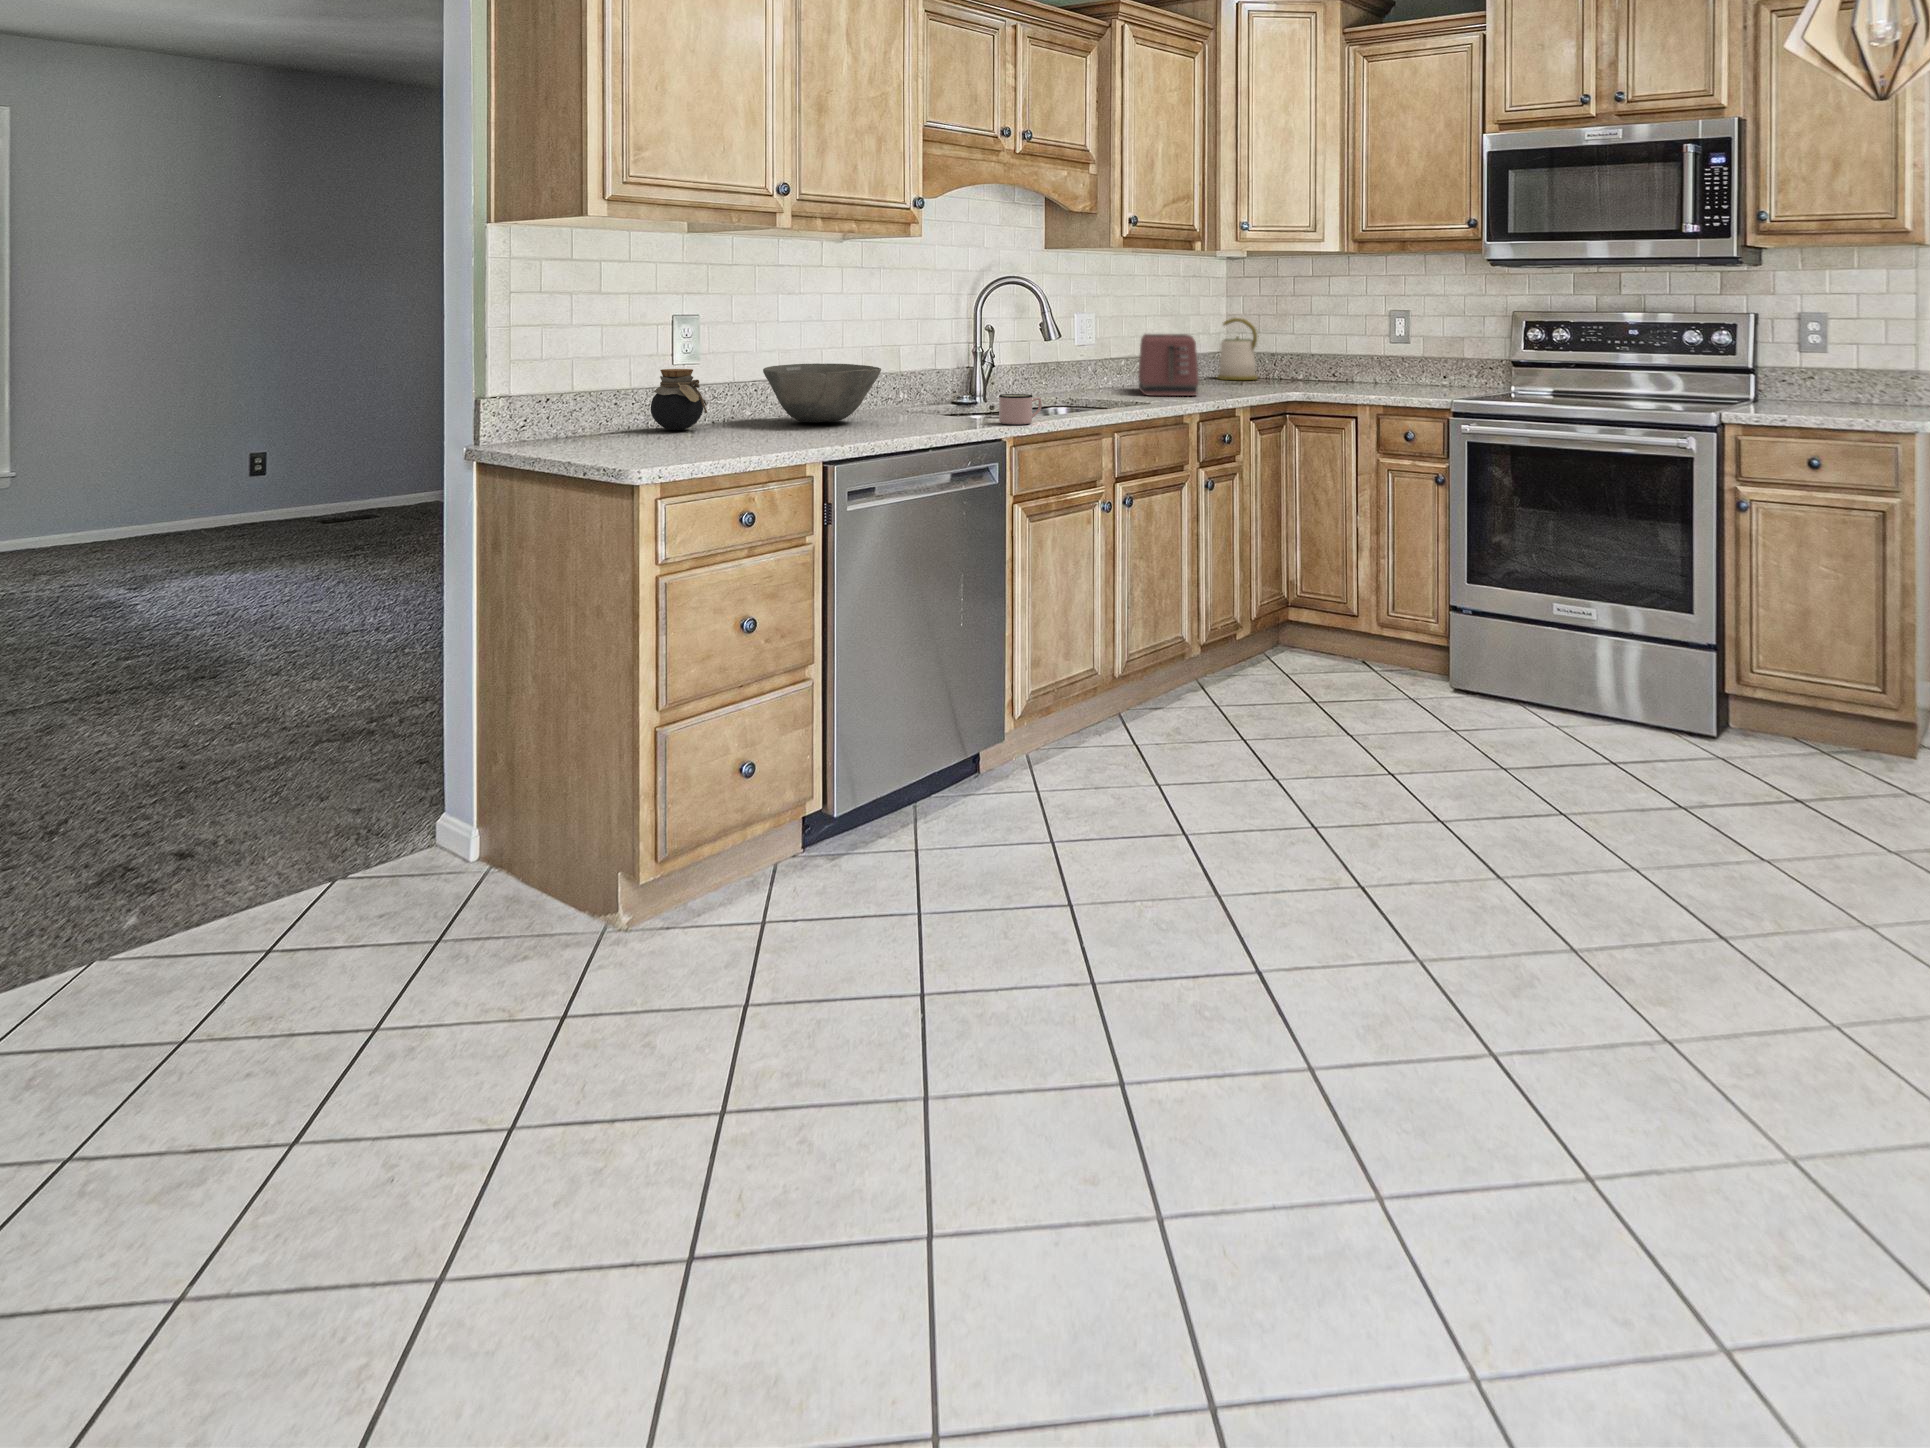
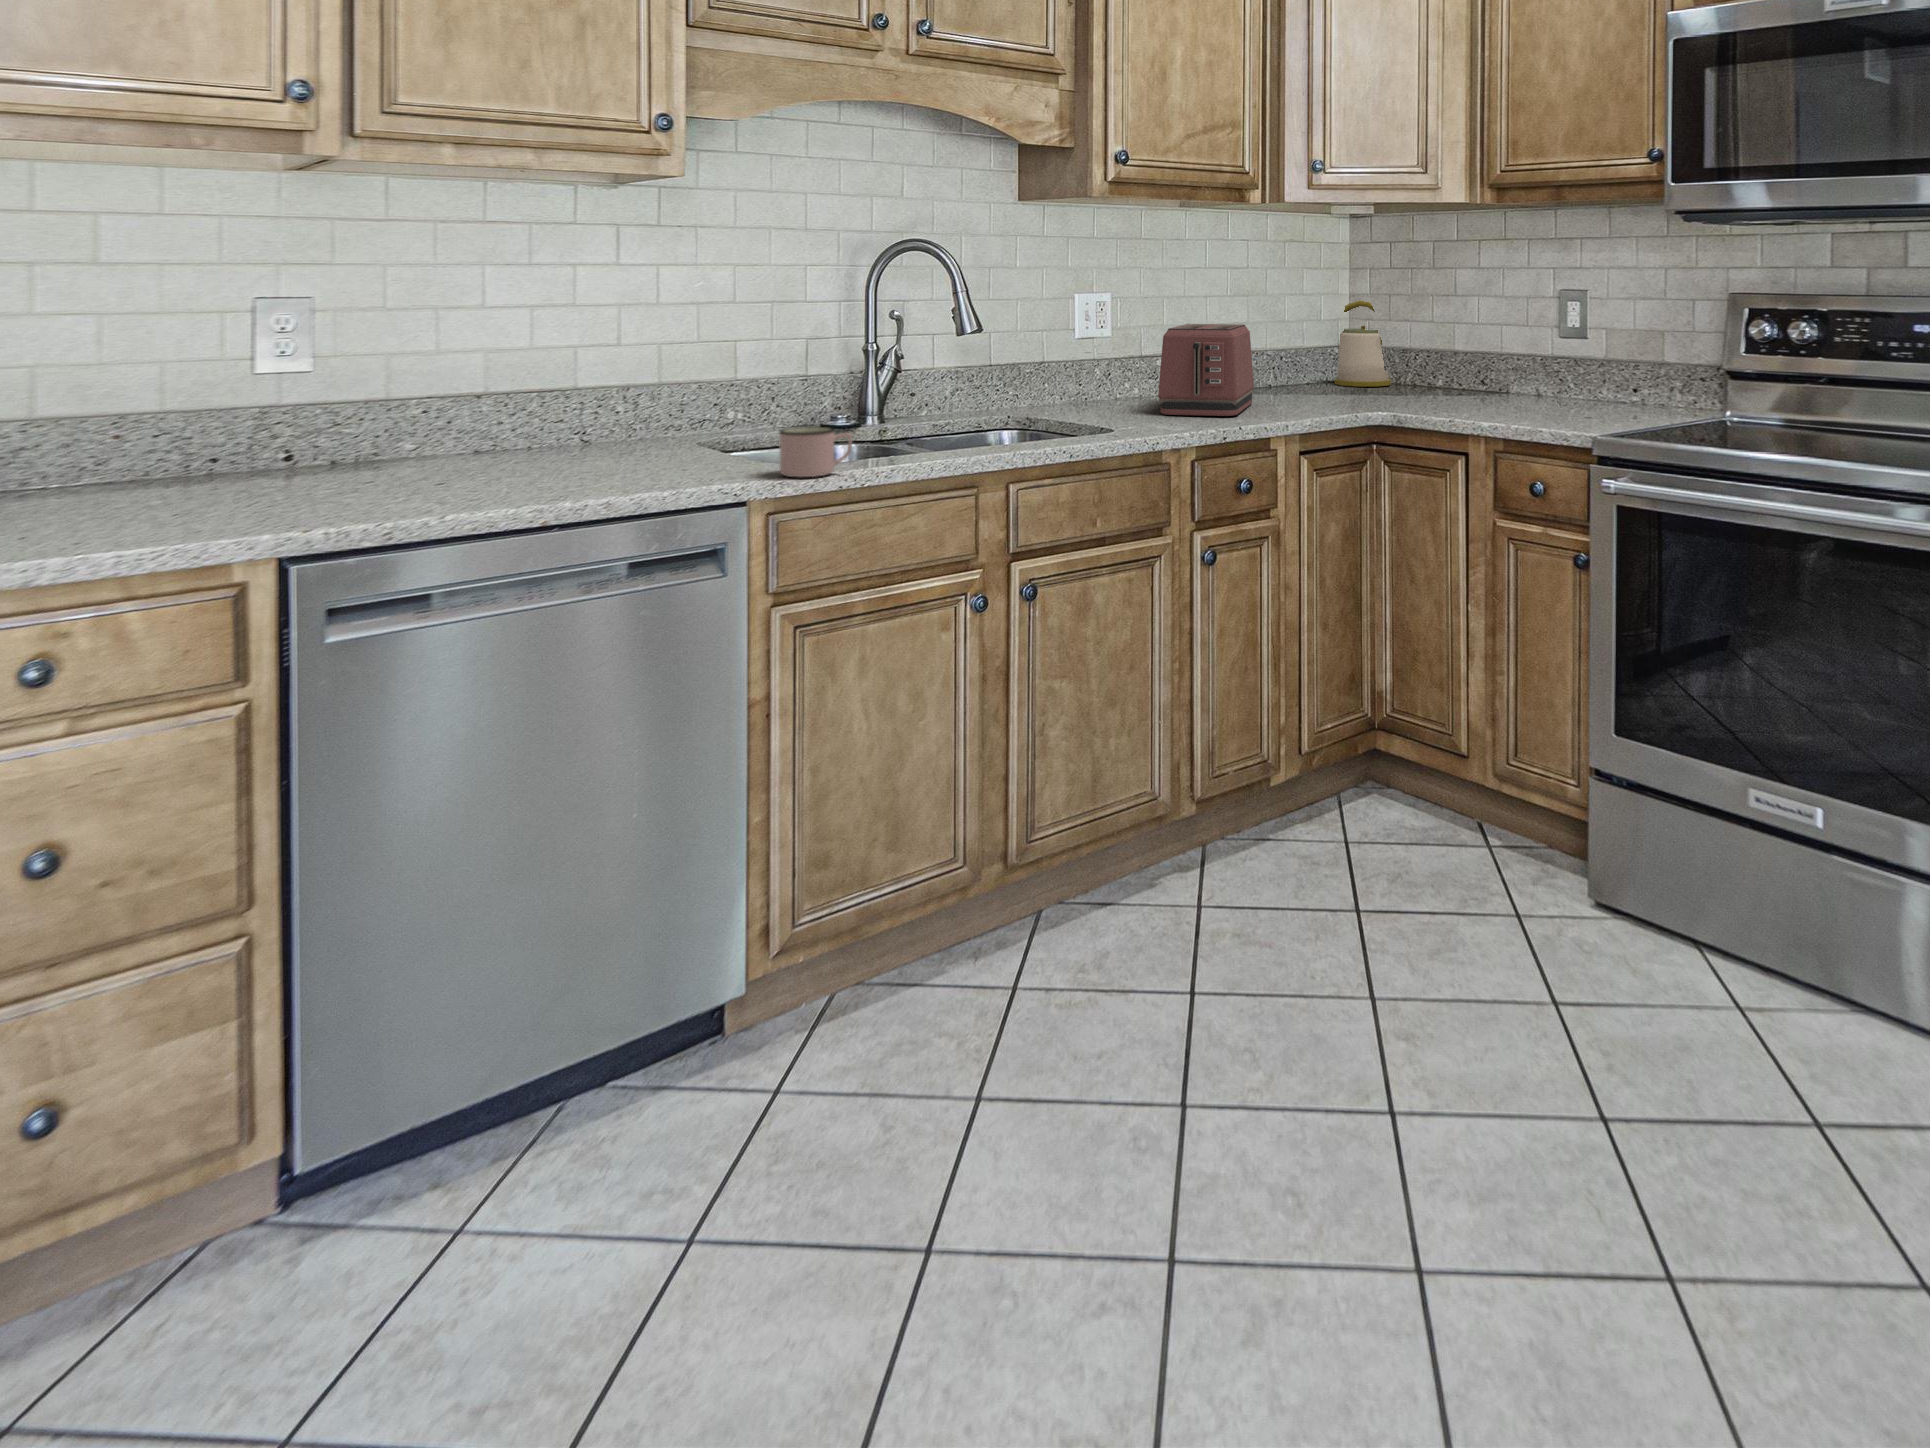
bowl: present [763,363,881,423] -> none [404,374,607,468]
jar: present [651,369,707,430] -> none [181,385,280,483]

